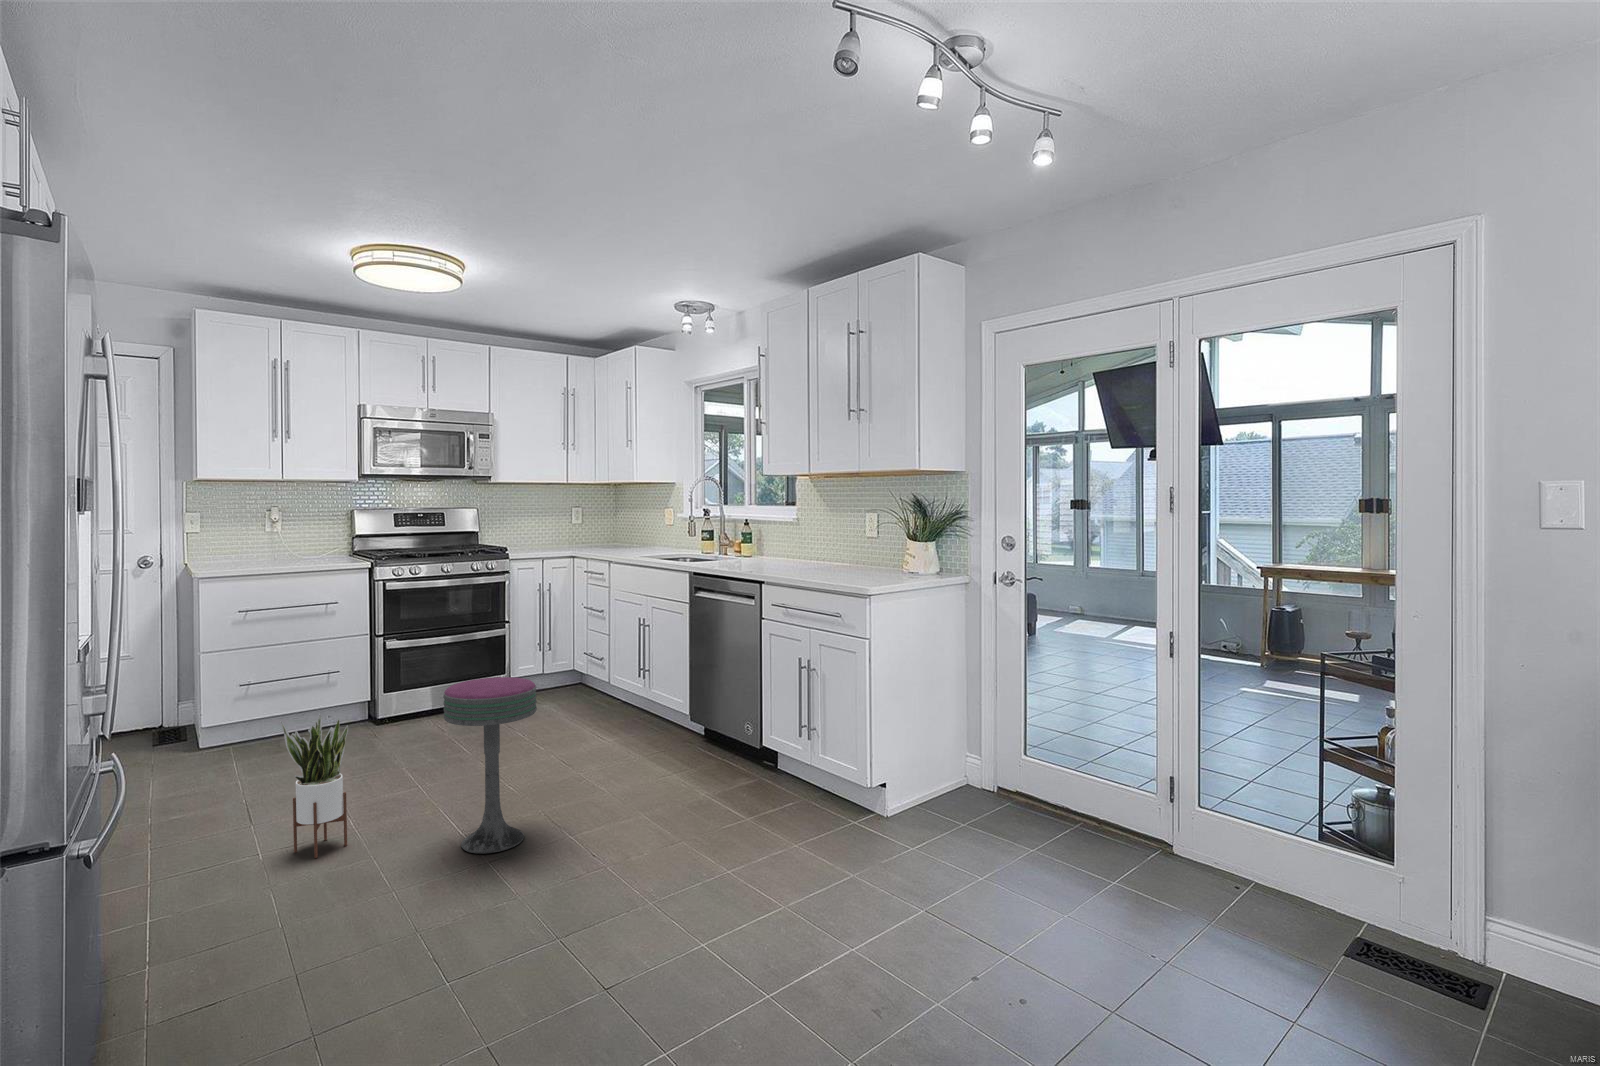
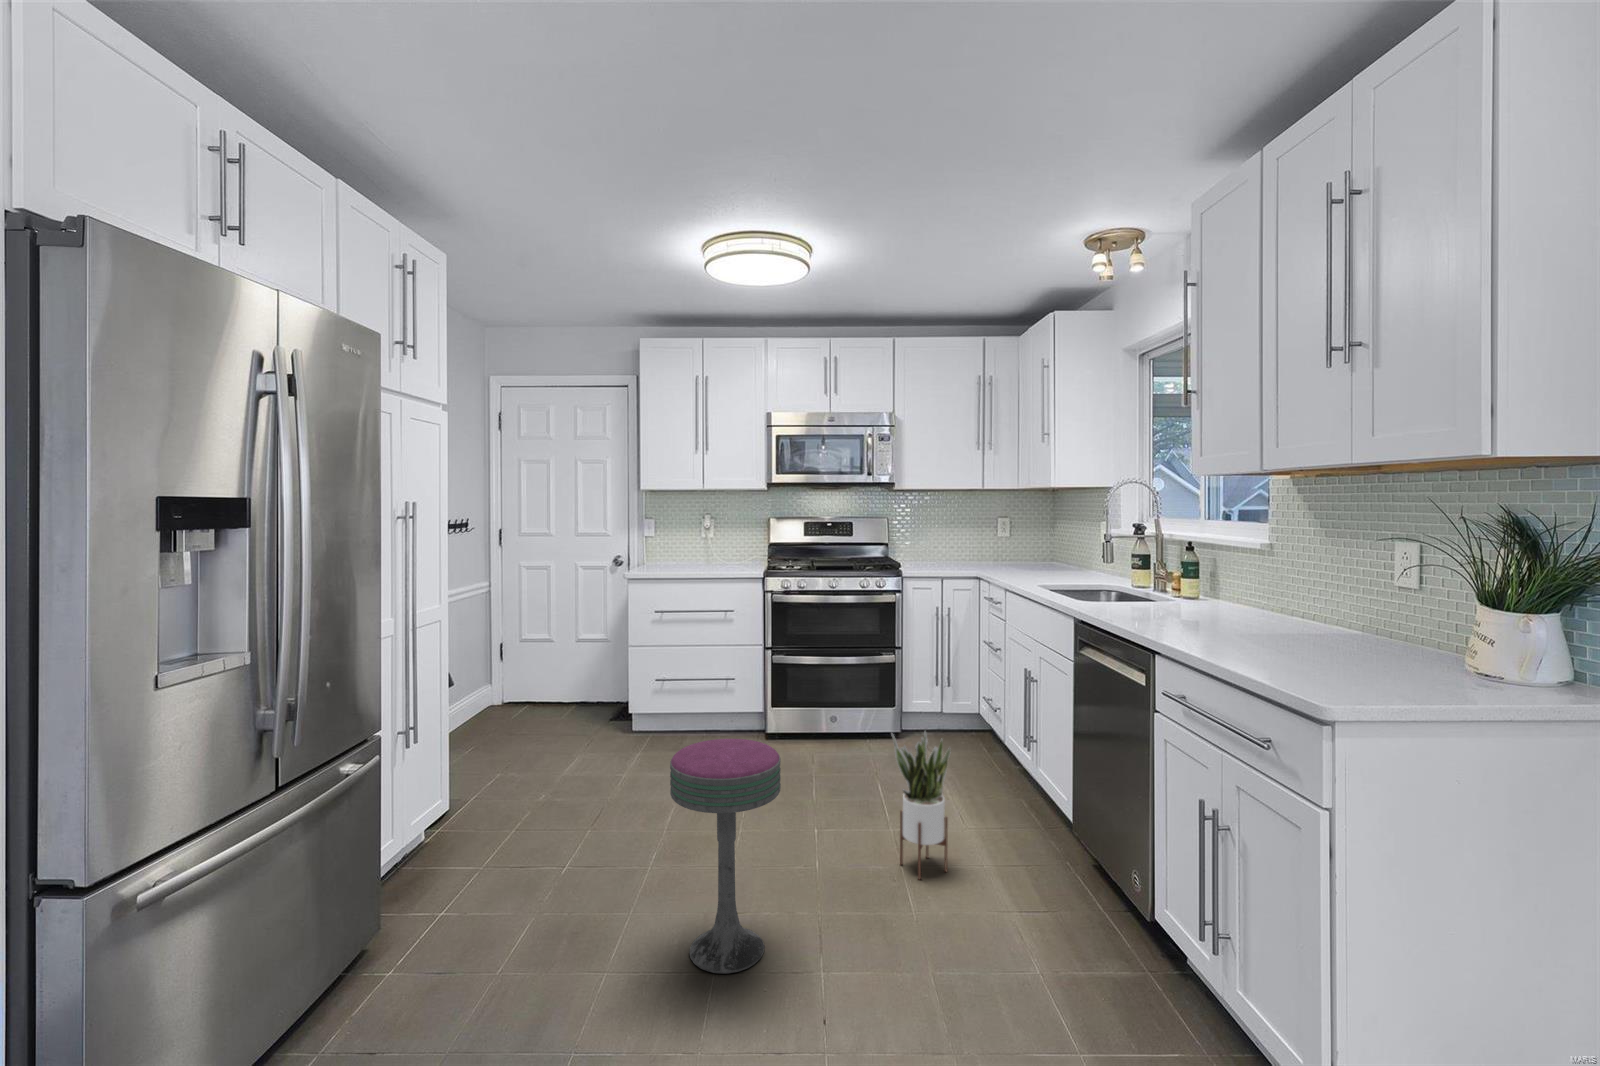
potted plant: present [280,713,348,858] -> present [891,732,951,879]

